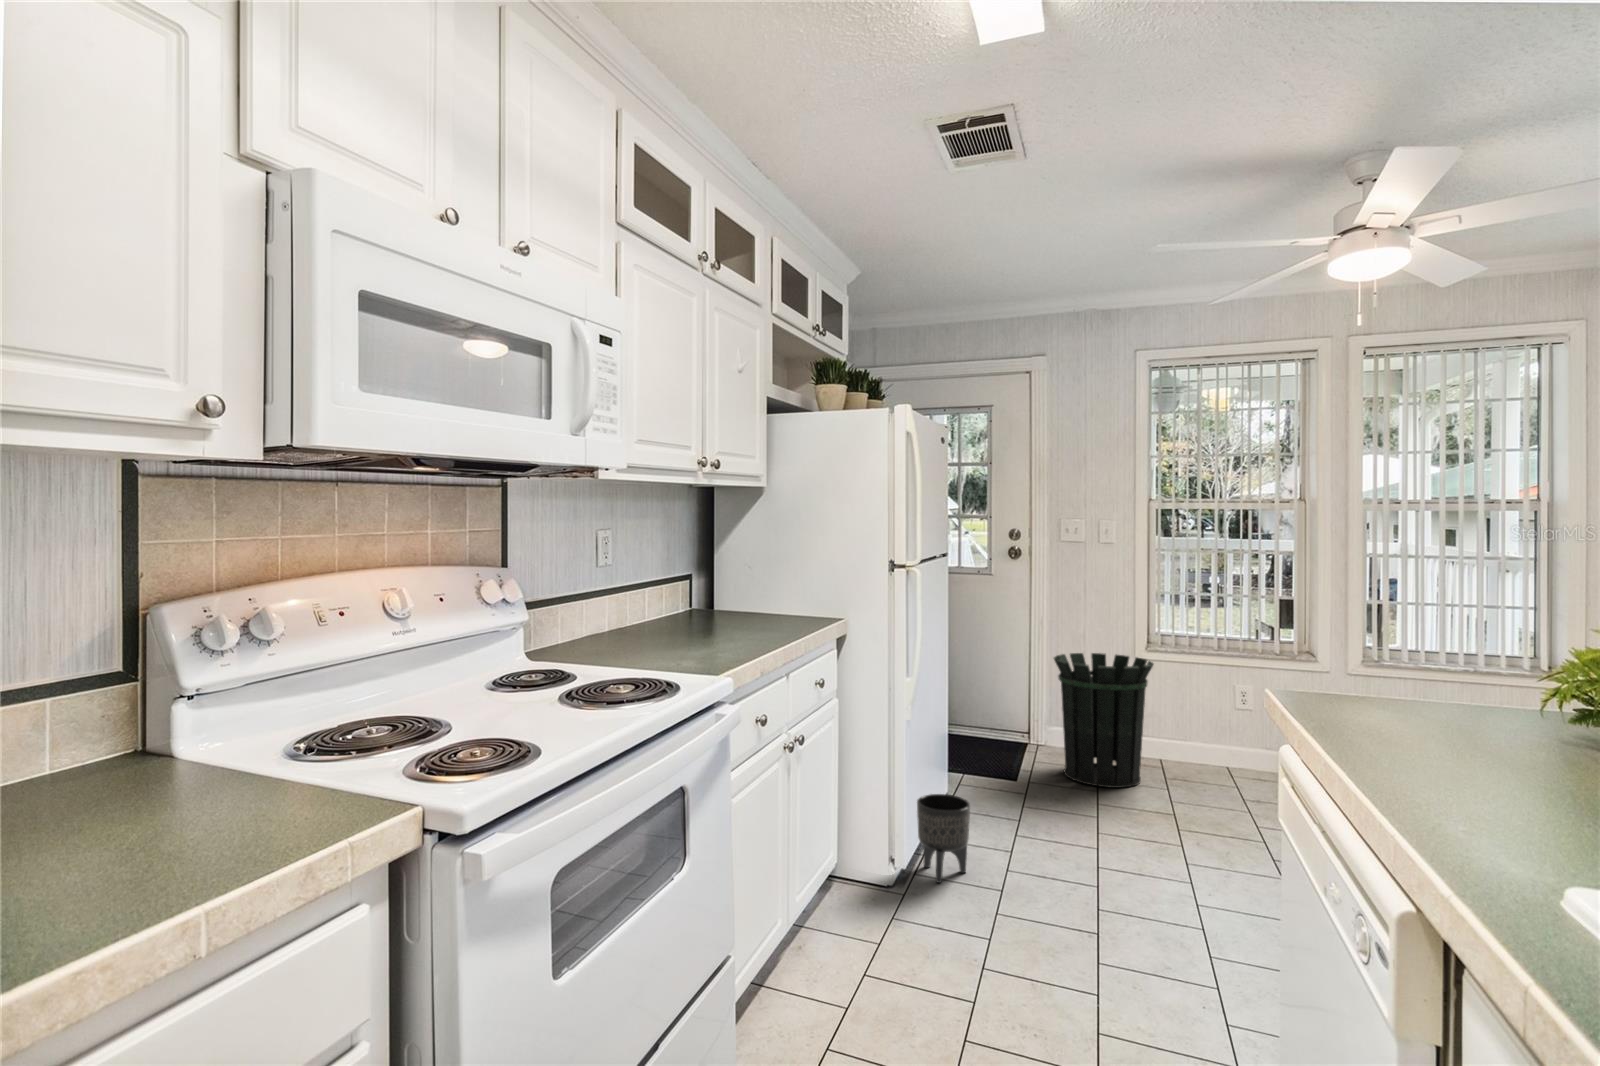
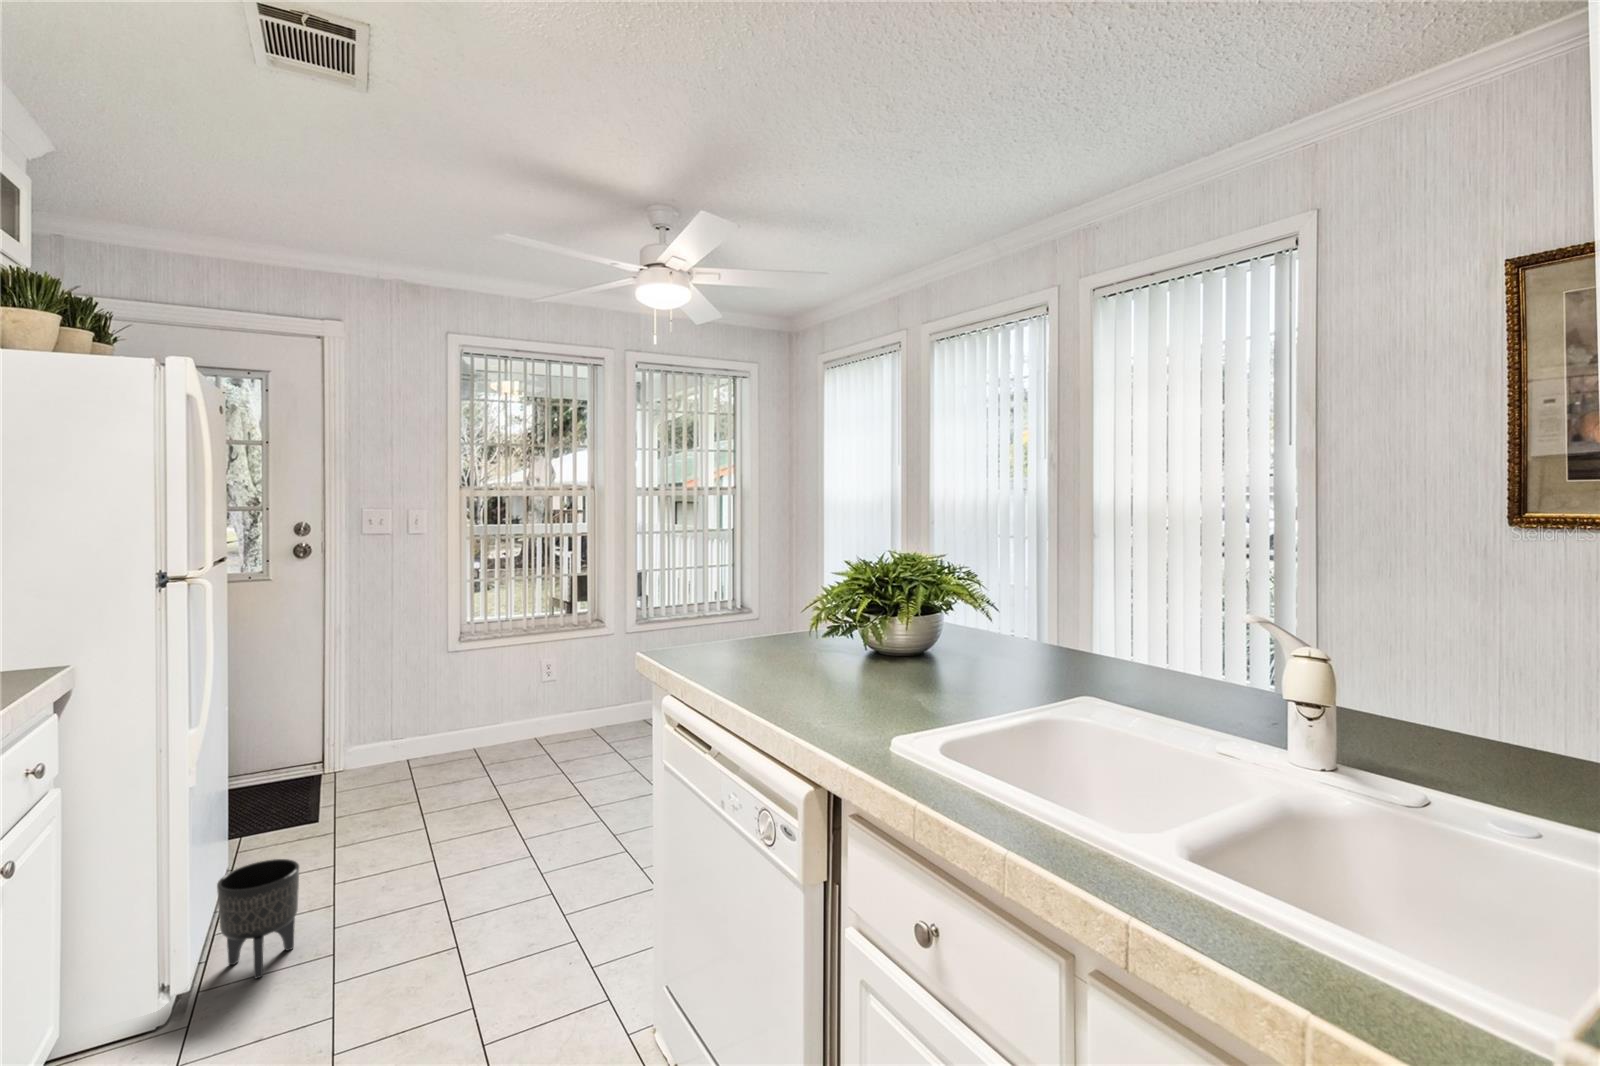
waste bin: present [1054,653,1154,788] -> none [365,645,475,788]

